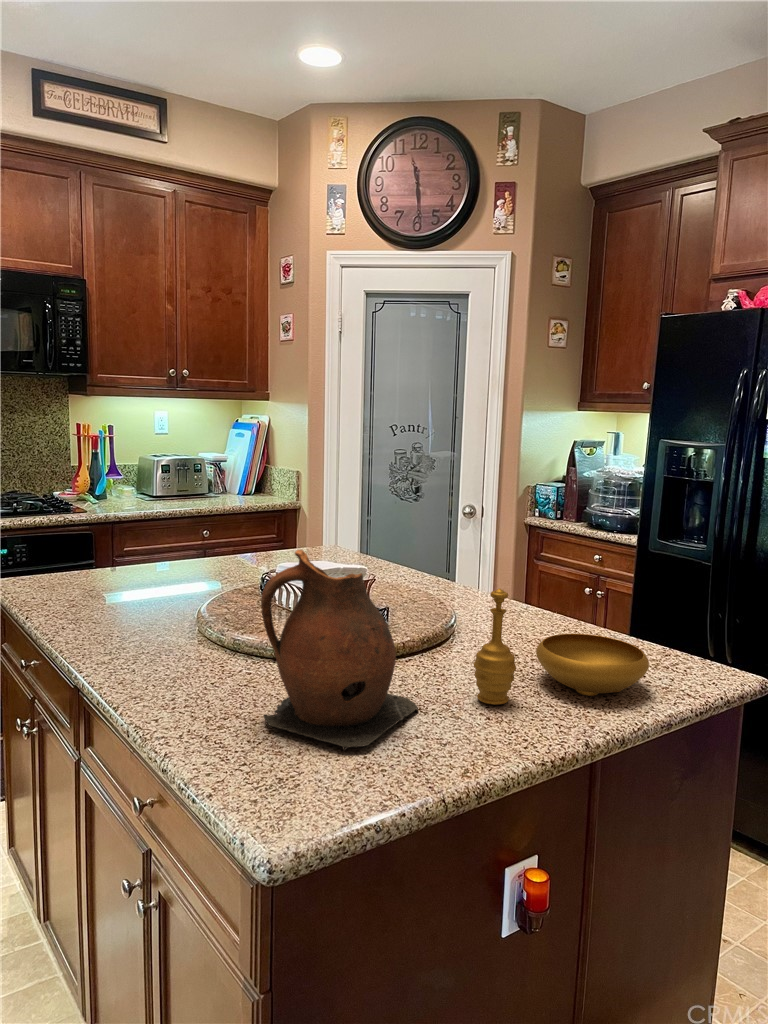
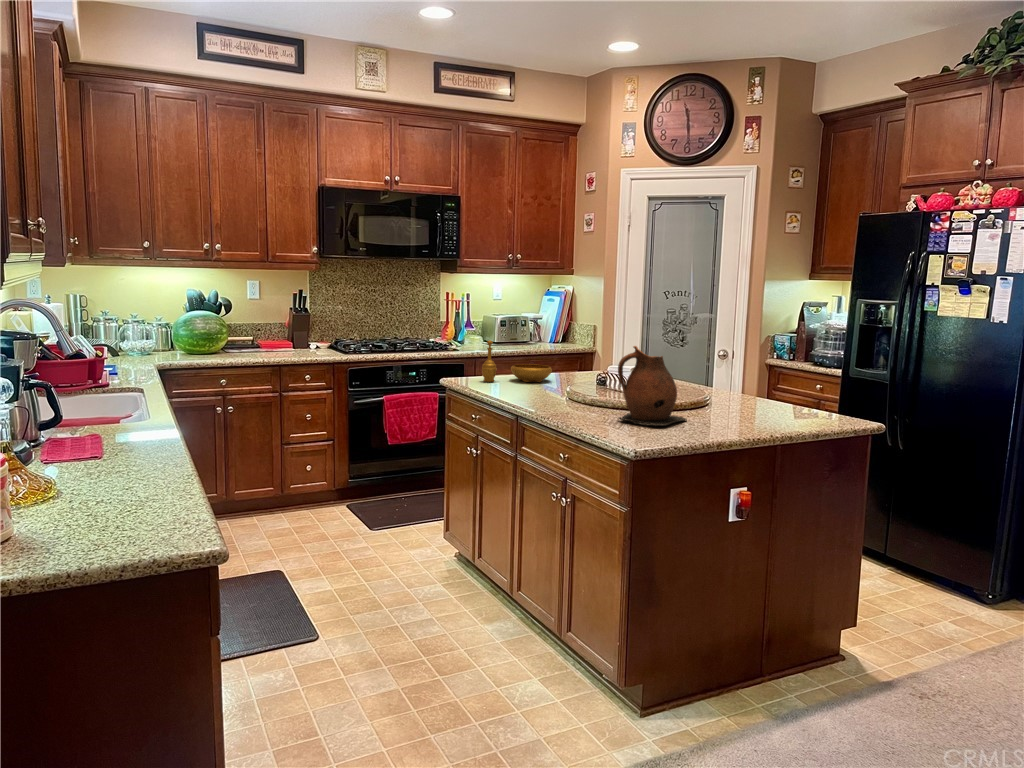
decorative bowl: present [474,588,649,705] -> present [482,340,552,382]

